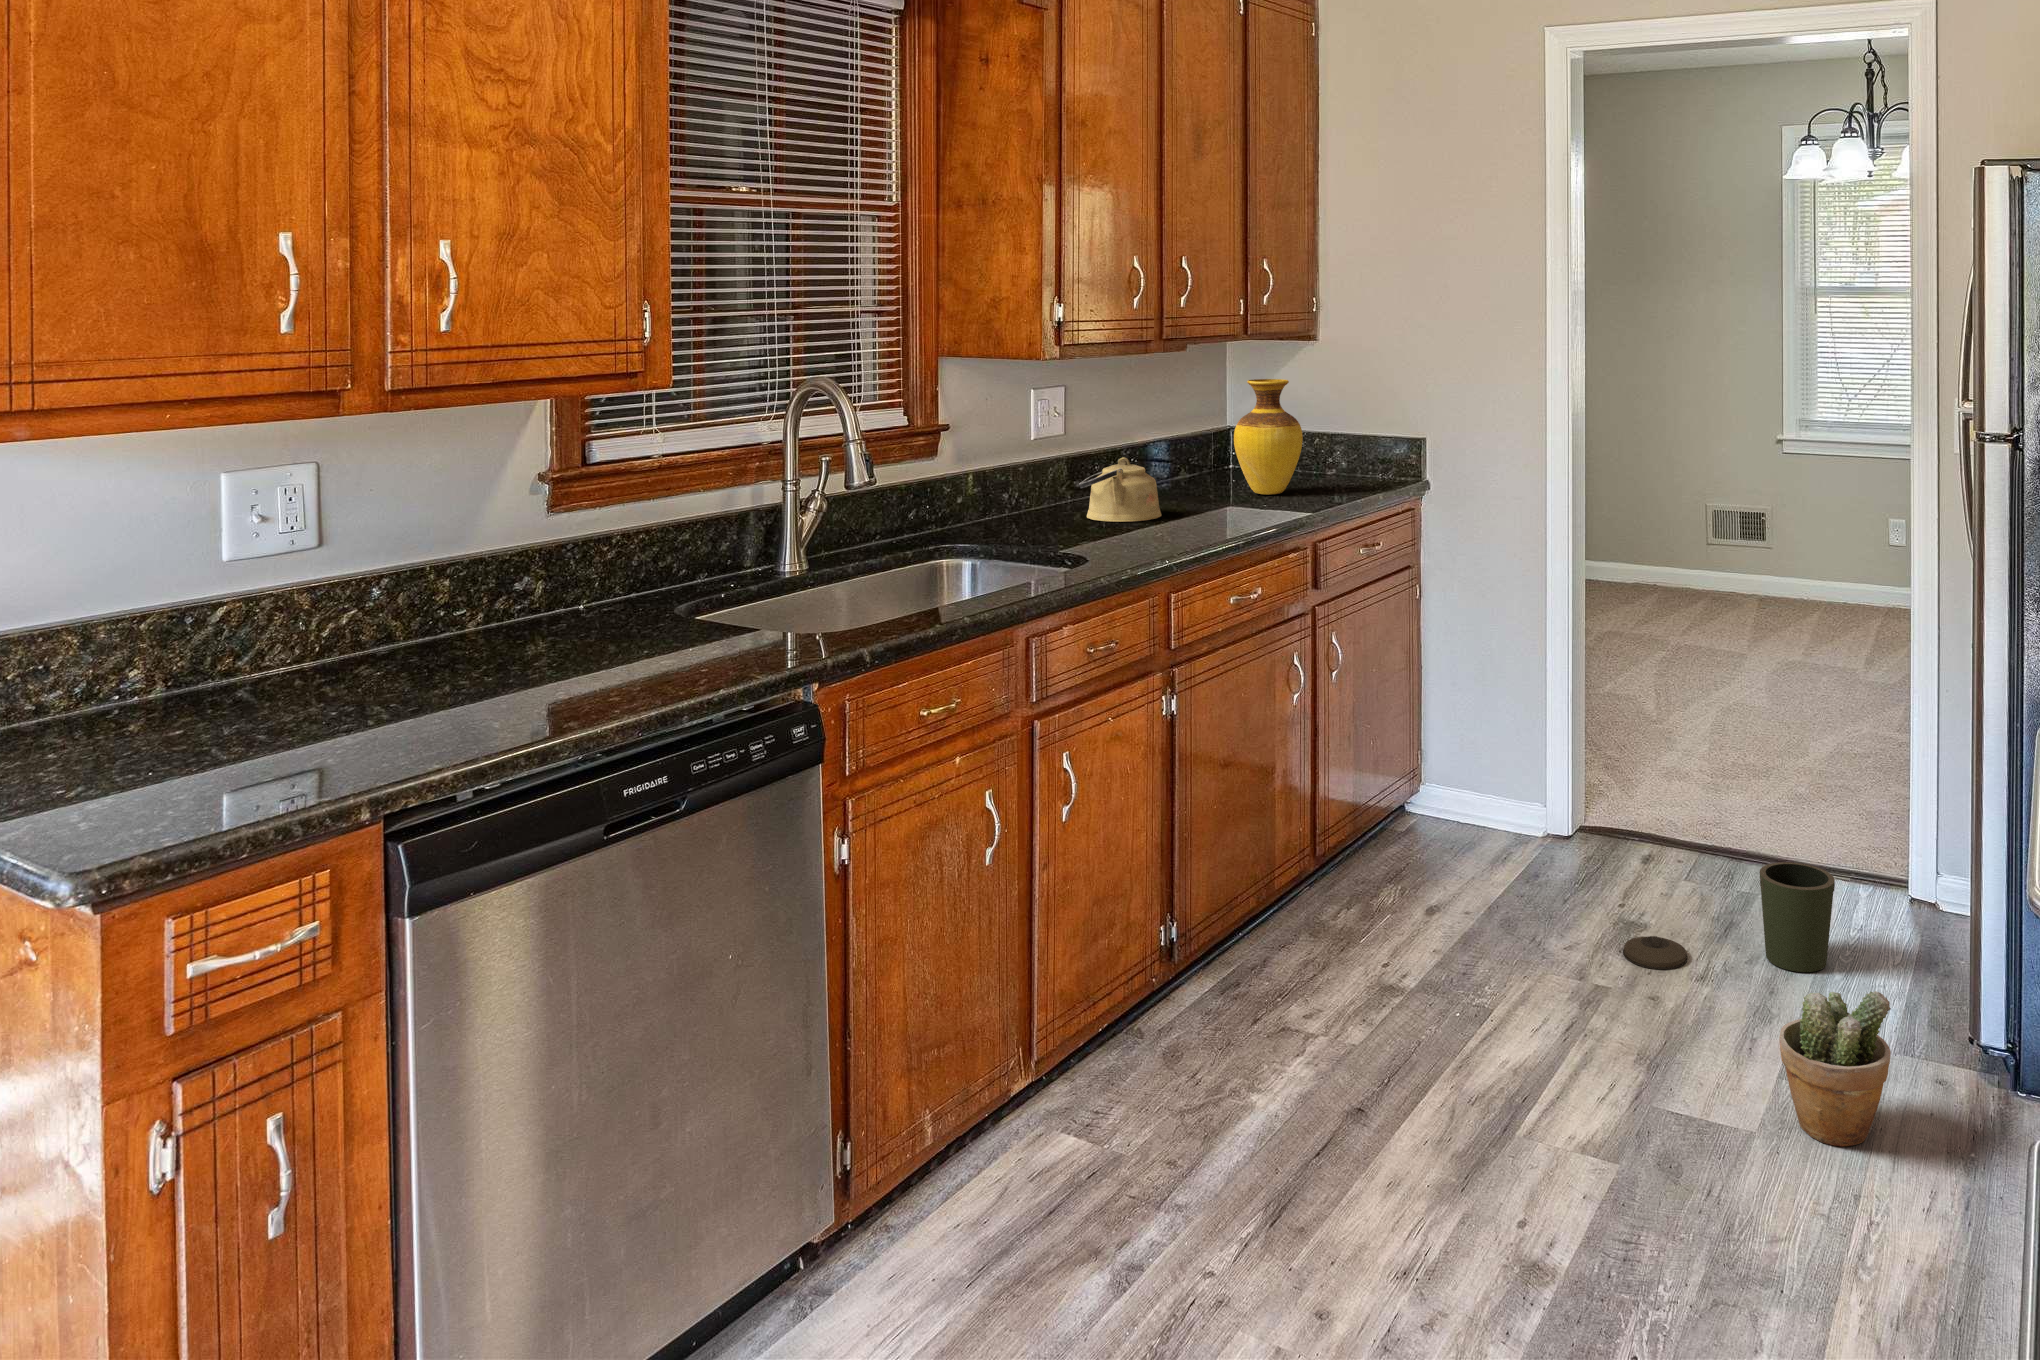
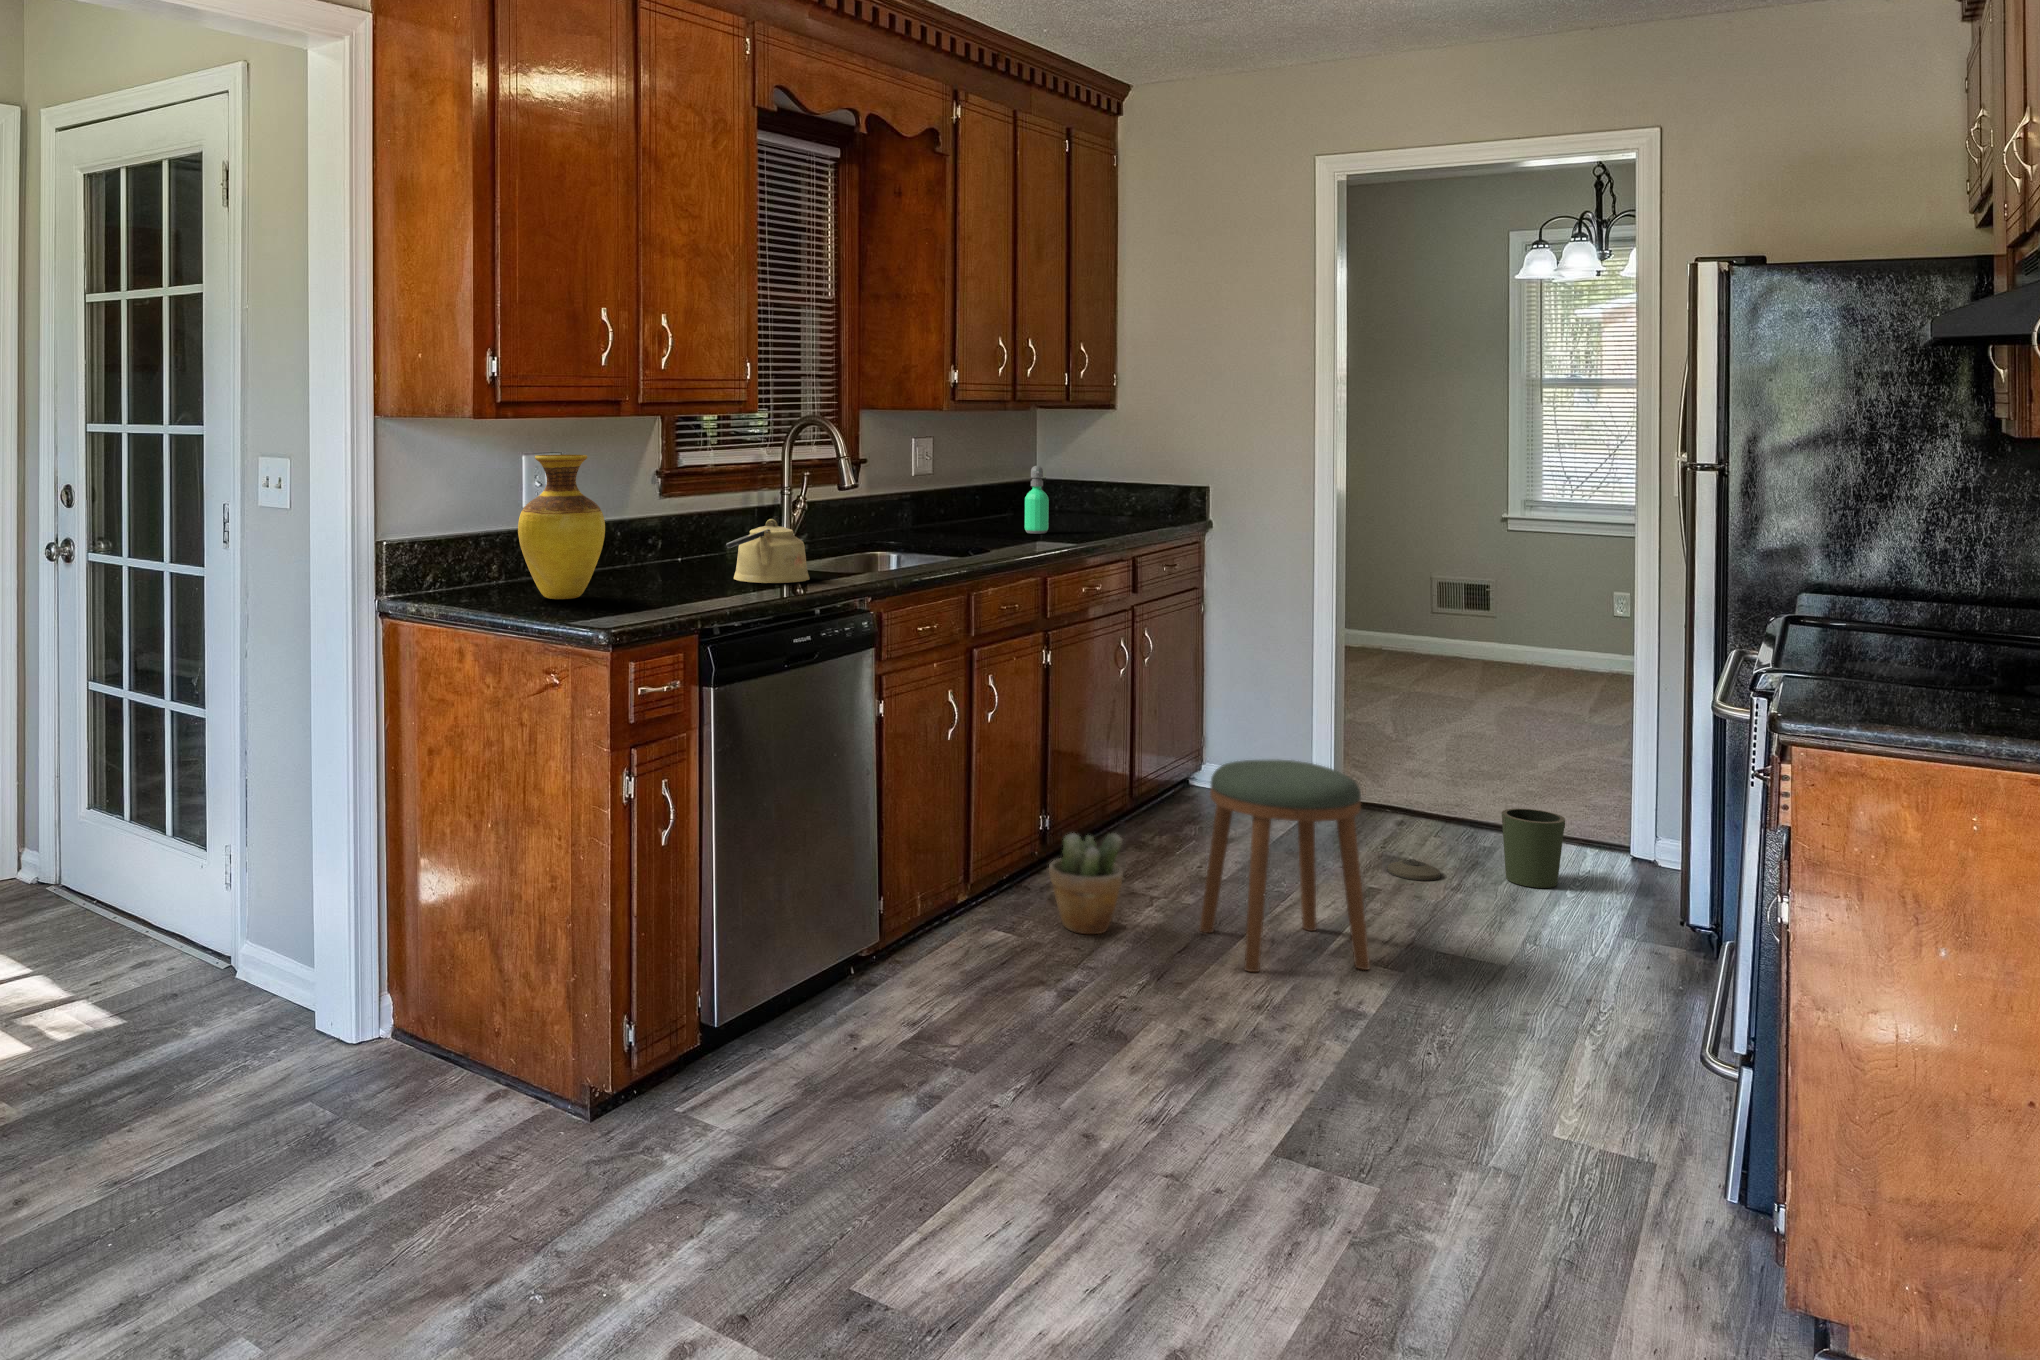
vase: present [1234,379,1303,495] -> present [518,455,605,599]
soap dispenser: none [1184,418,1215,507] -> present [1025,466,1049,534]
kettle: present [1079,457,1162,522] -> present [726,519,810,583]
stool: none [1359,855,1577,1194] -> present [1200,760,1370,972]
potted plant: present [1779,991,1891,1146] -> present [1049,833,1123,934]

